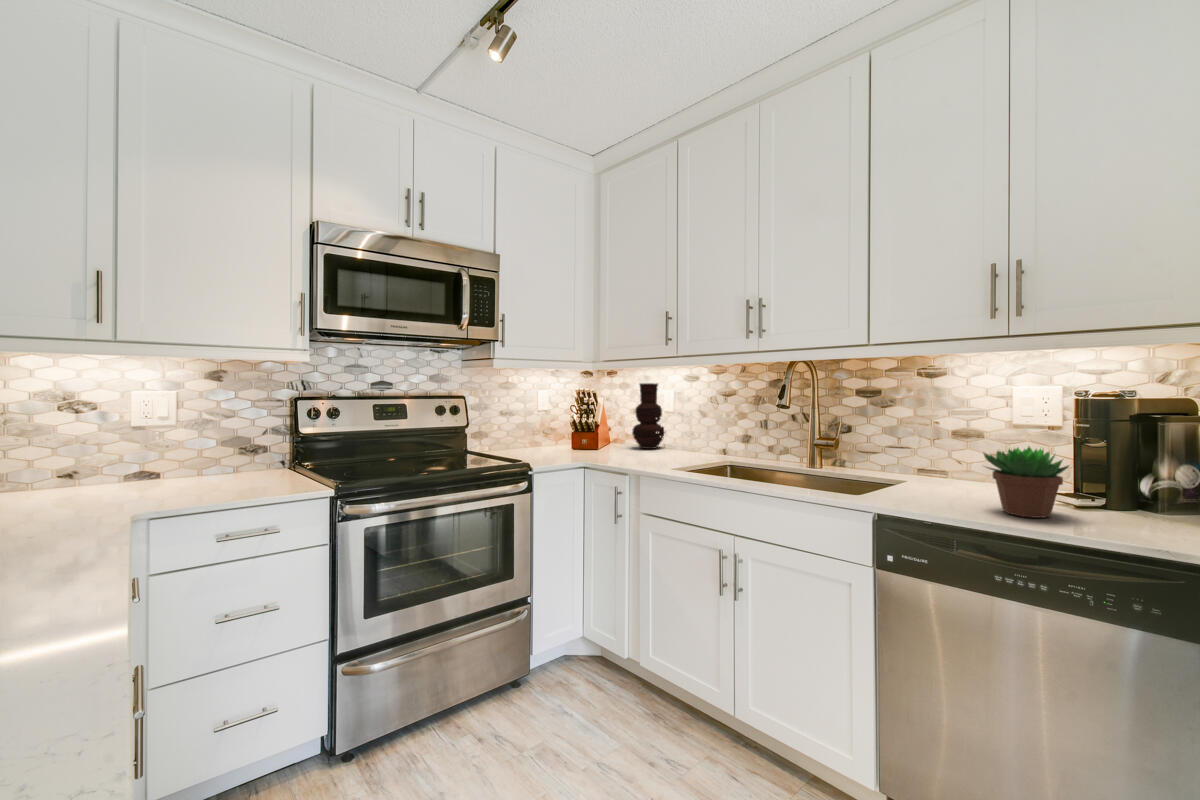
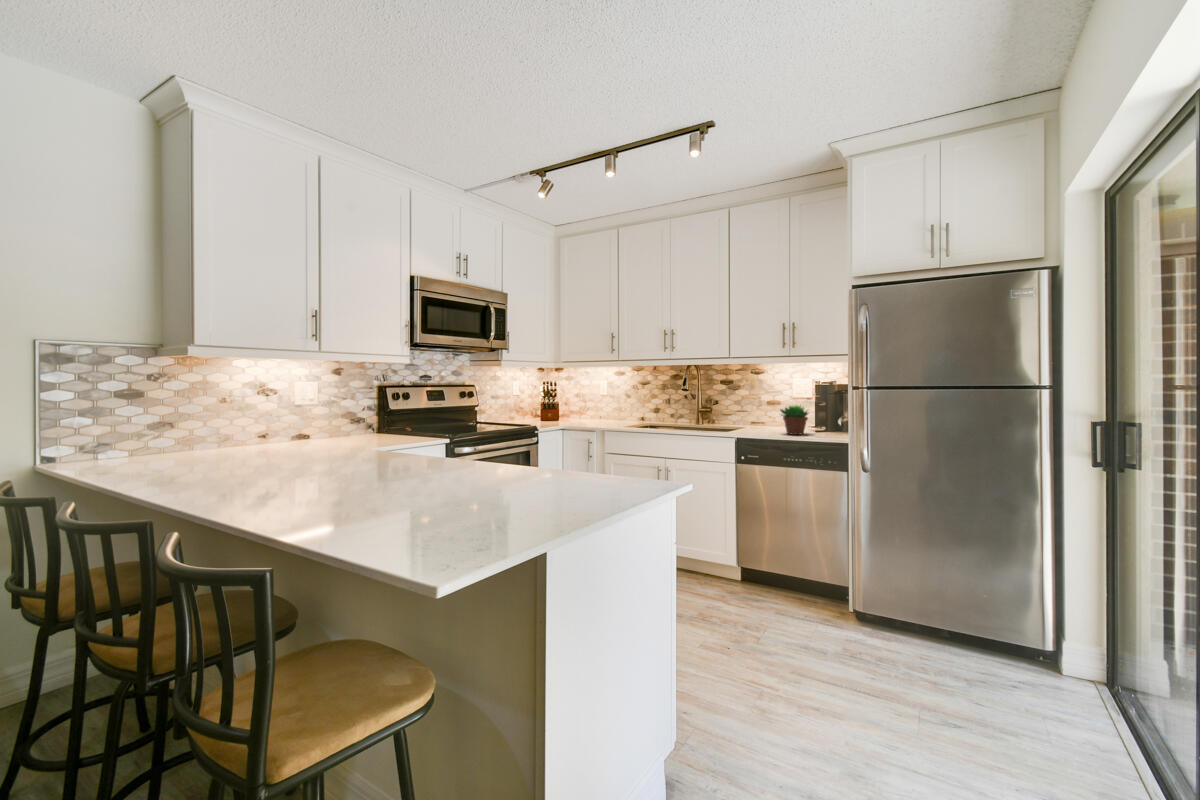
vase: present [632,383,665,449] -> none [579,376,601,421]

